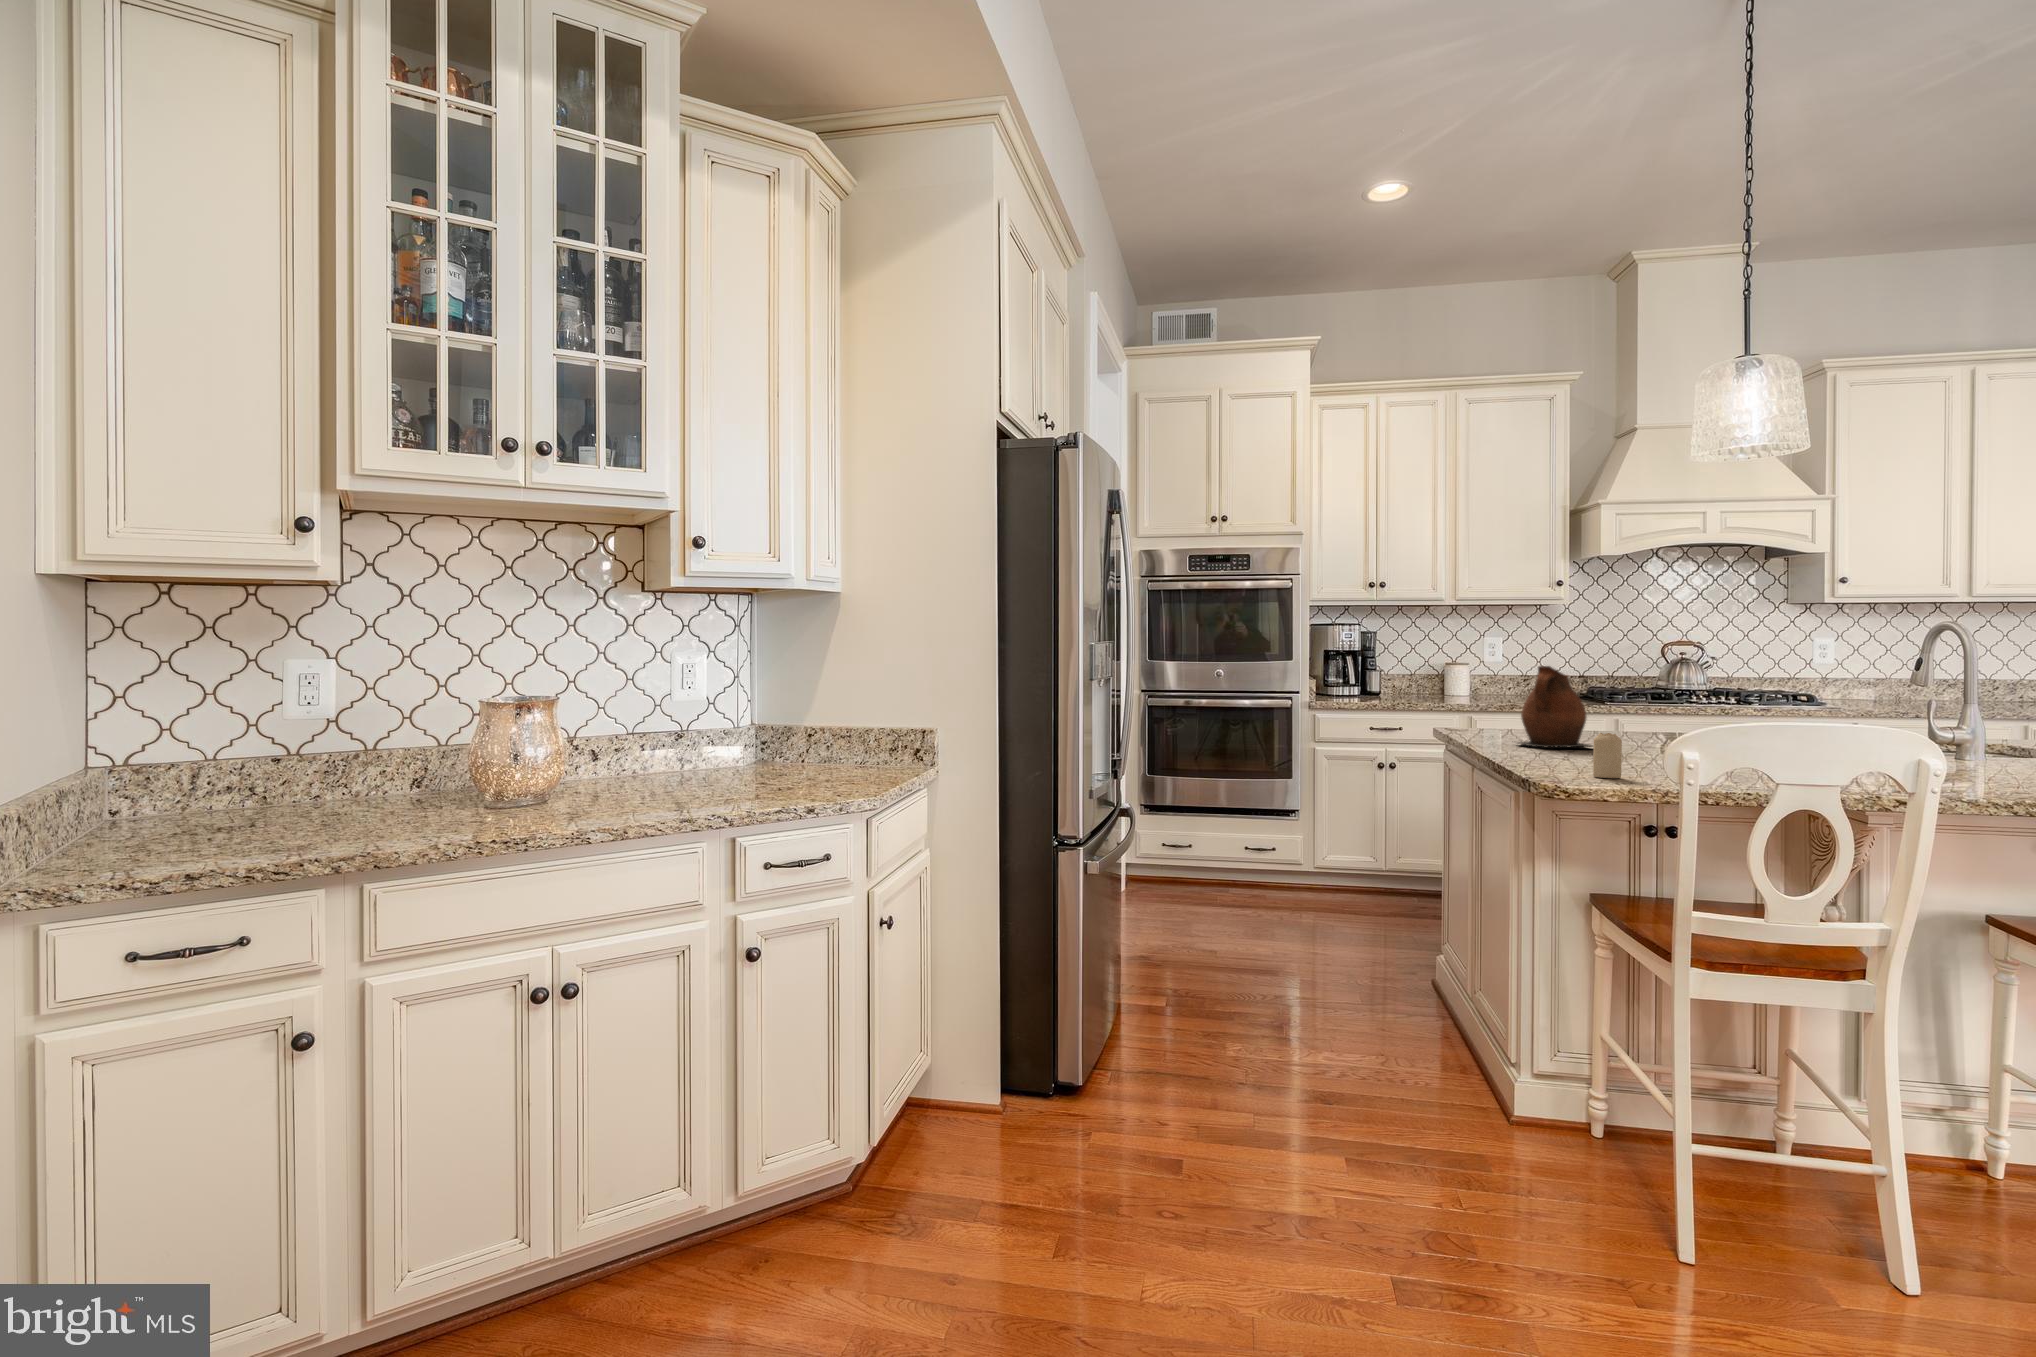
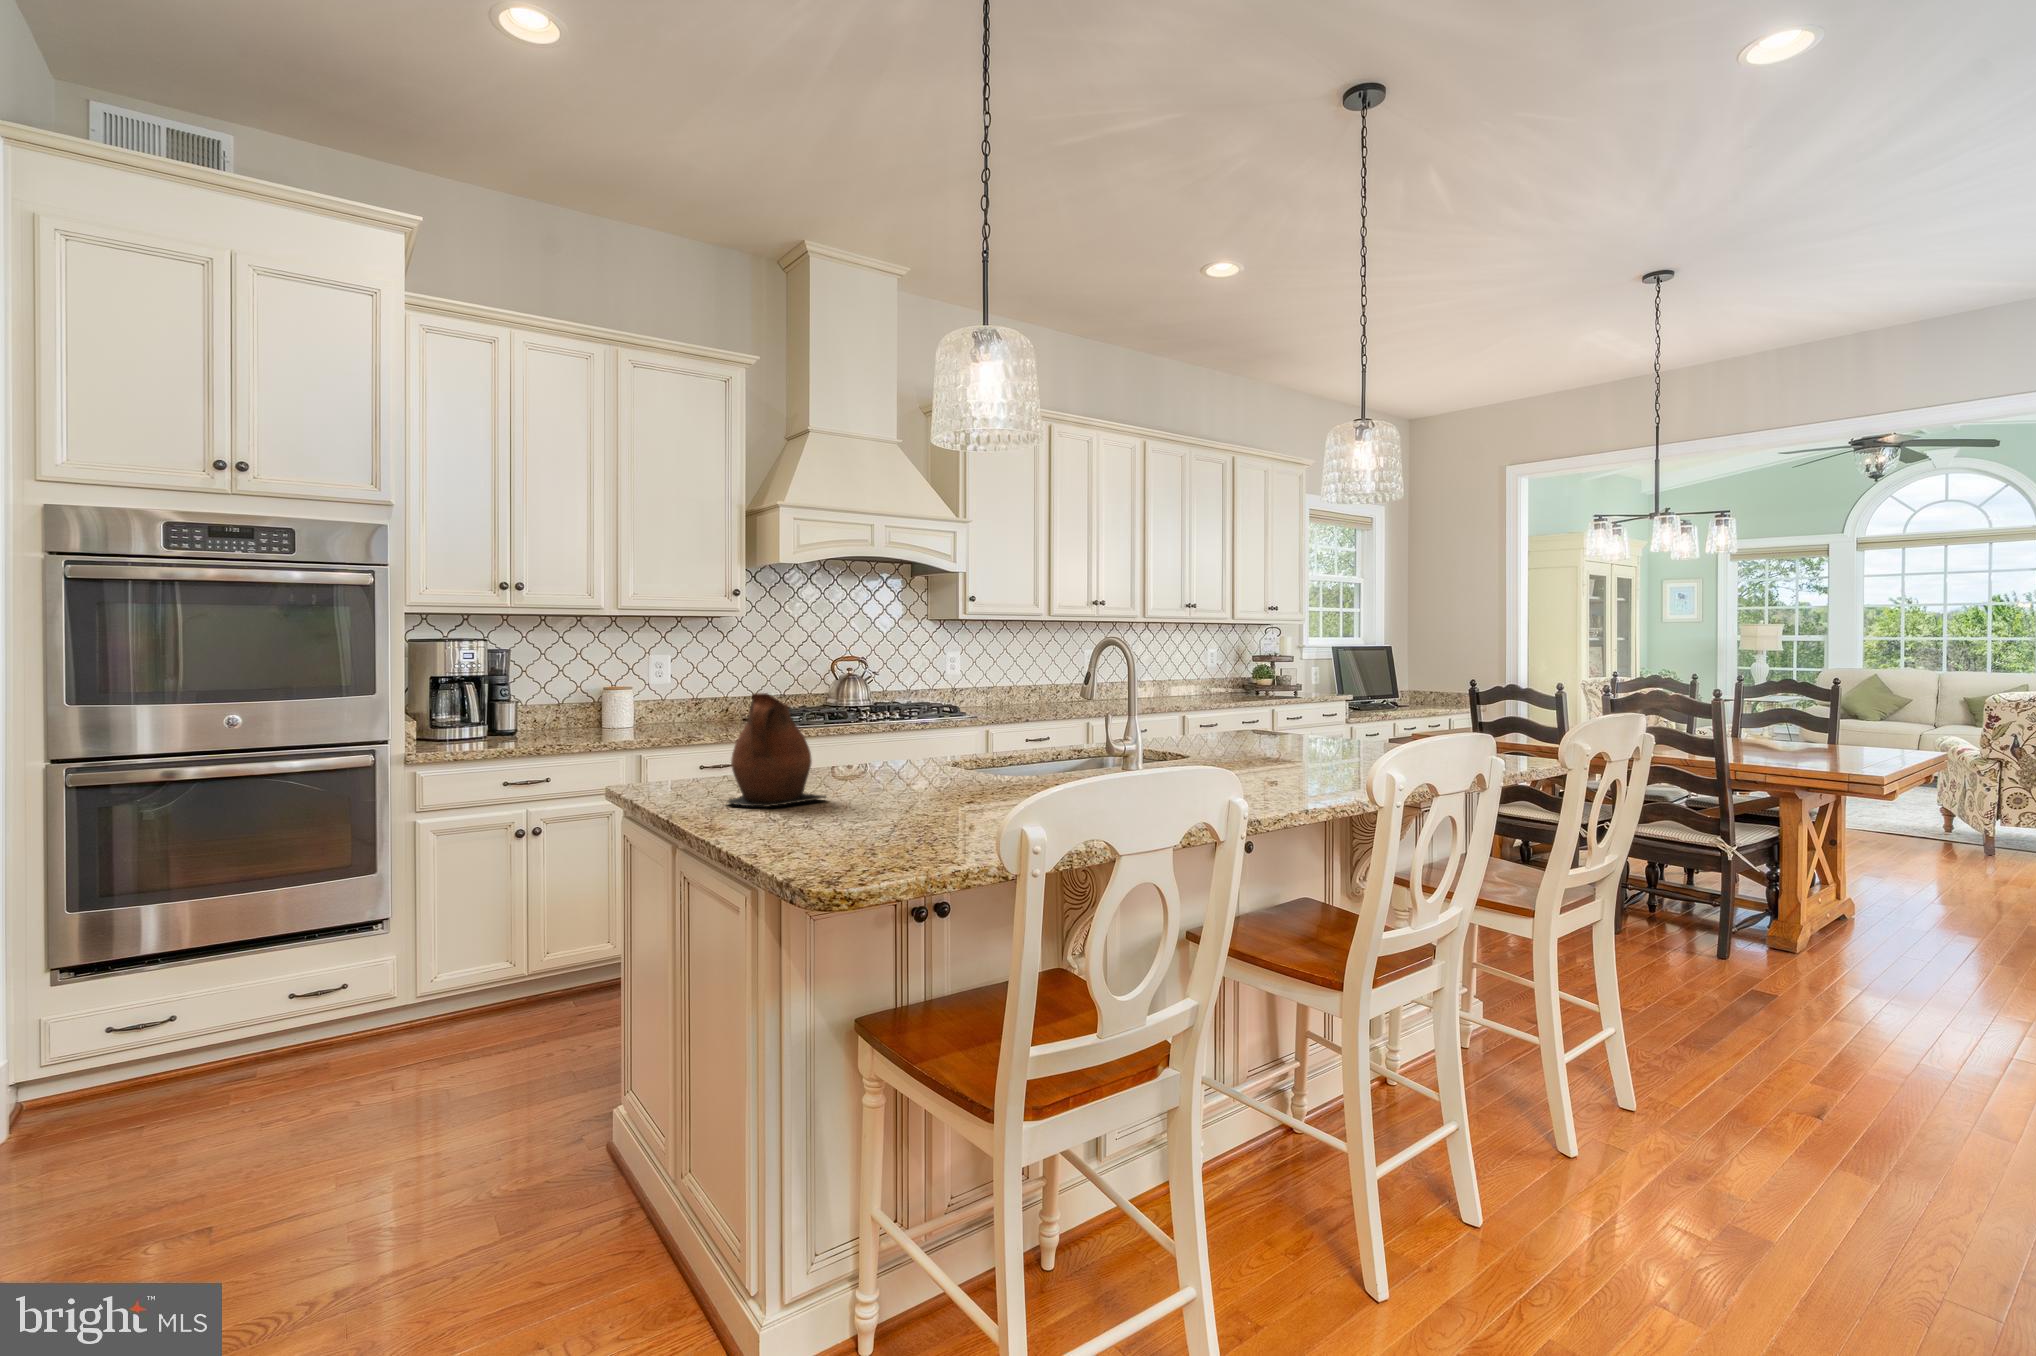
candle: present [1593,733,1622,778] -> none [878,797,916,868]

